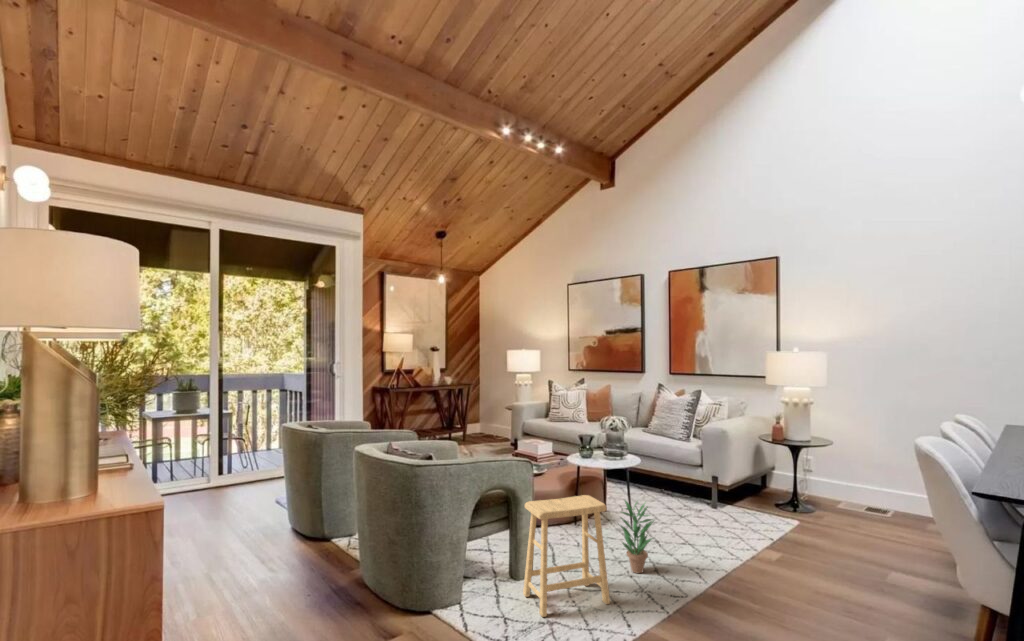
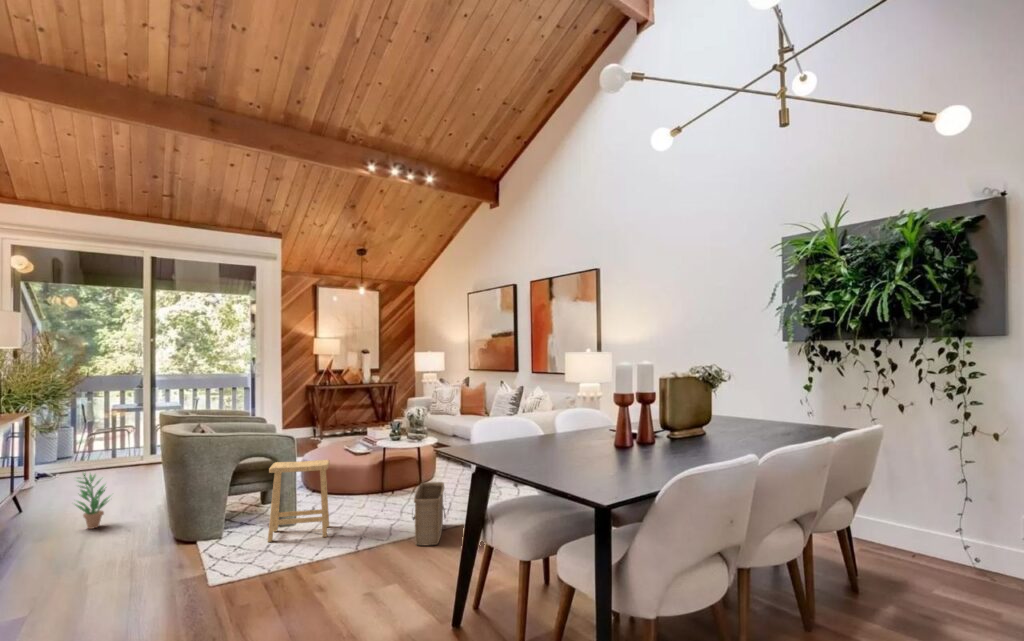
potted plant: present [621,500,654,573] -> present [75,473,110,529]
basket: none [701,520,782,614] -> present [413,482,446,546]

